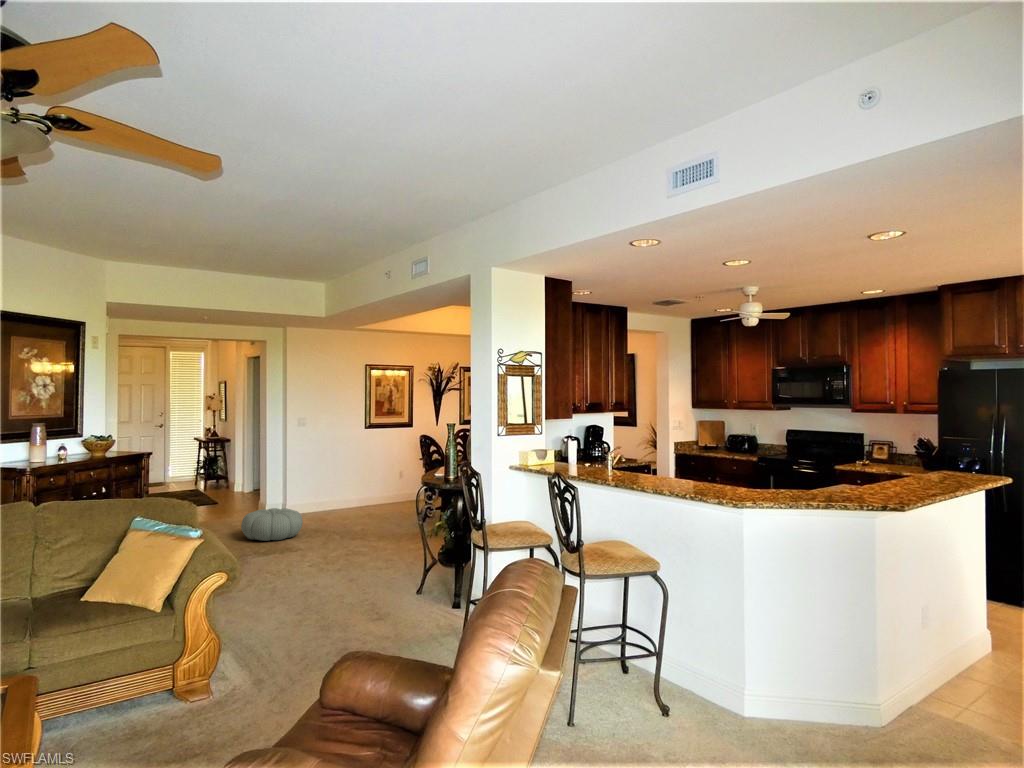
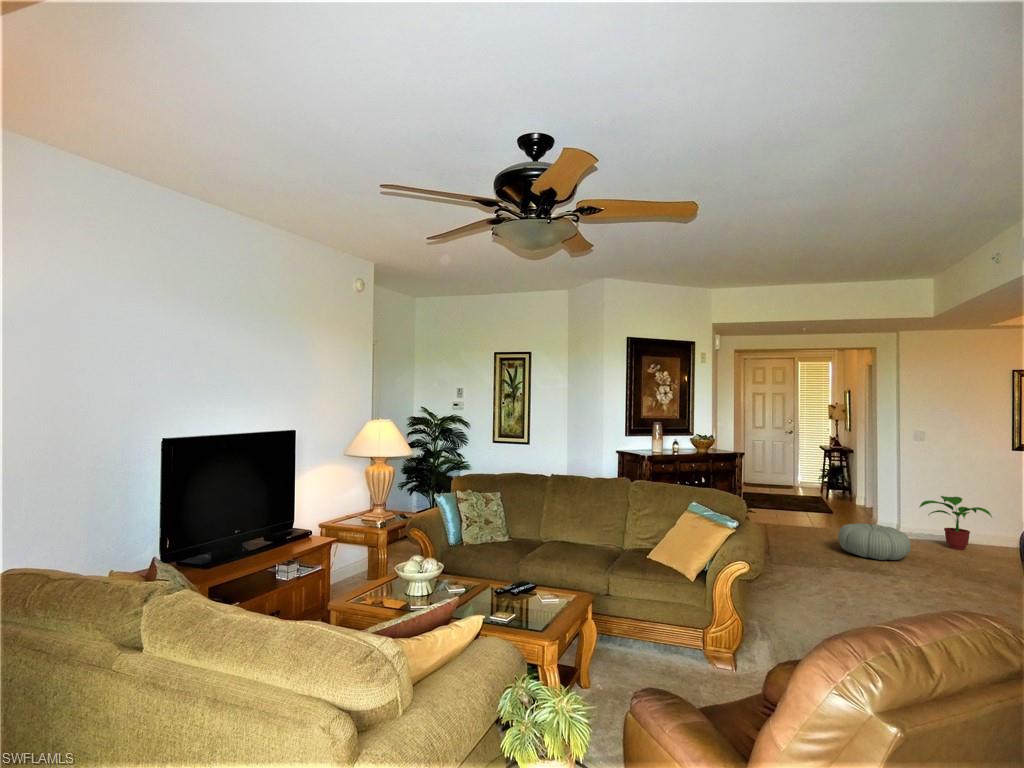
potted plant: none [303,473,353,517] -> present [919,496,992,550]

